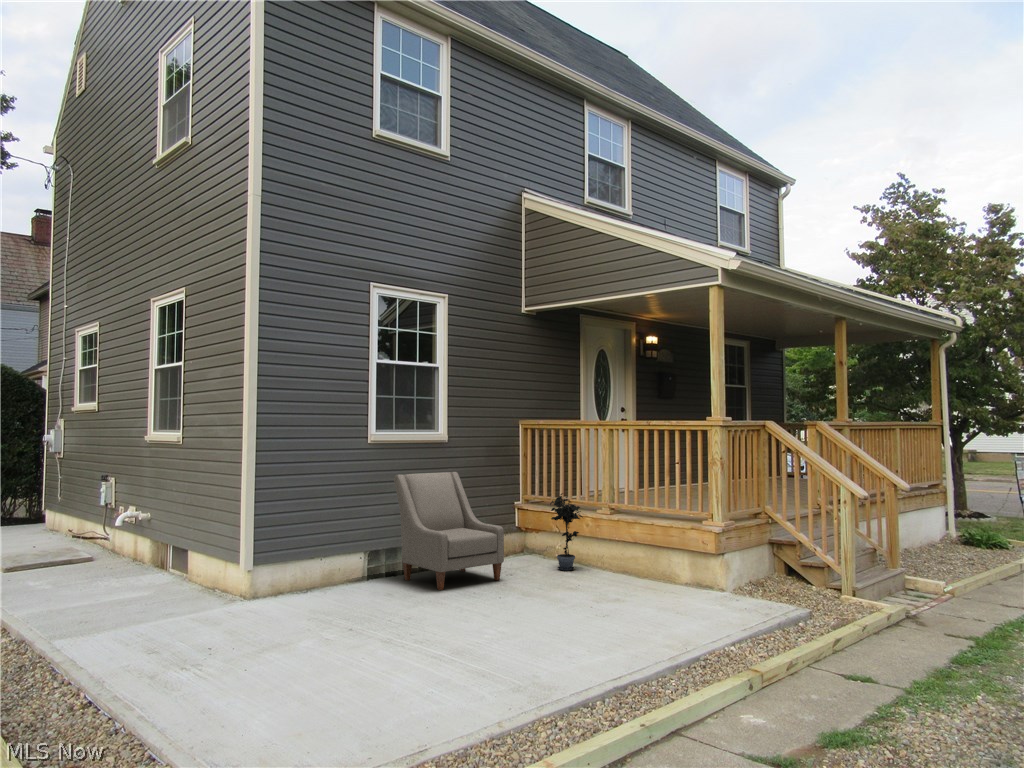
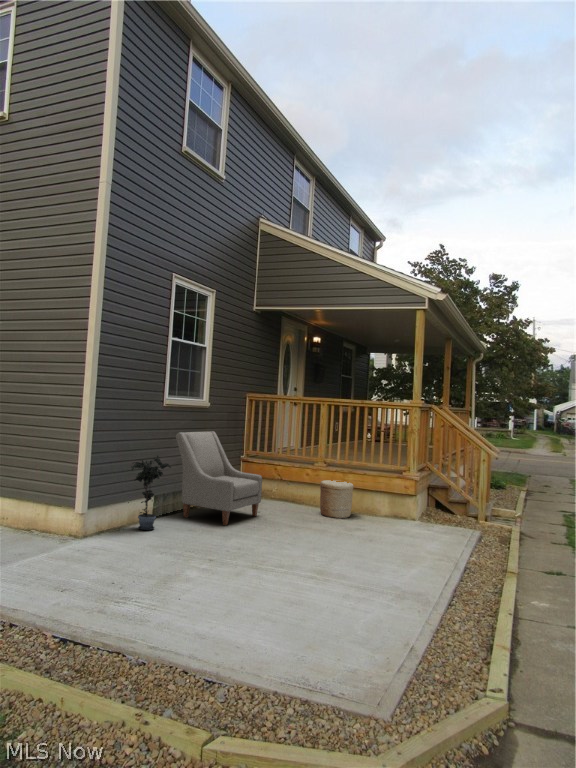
potted plant: present [550,493,583,571] -> present [132,456,171,530]
woven basket: none [590,533,638,585] -> present [320,480,354,518]

